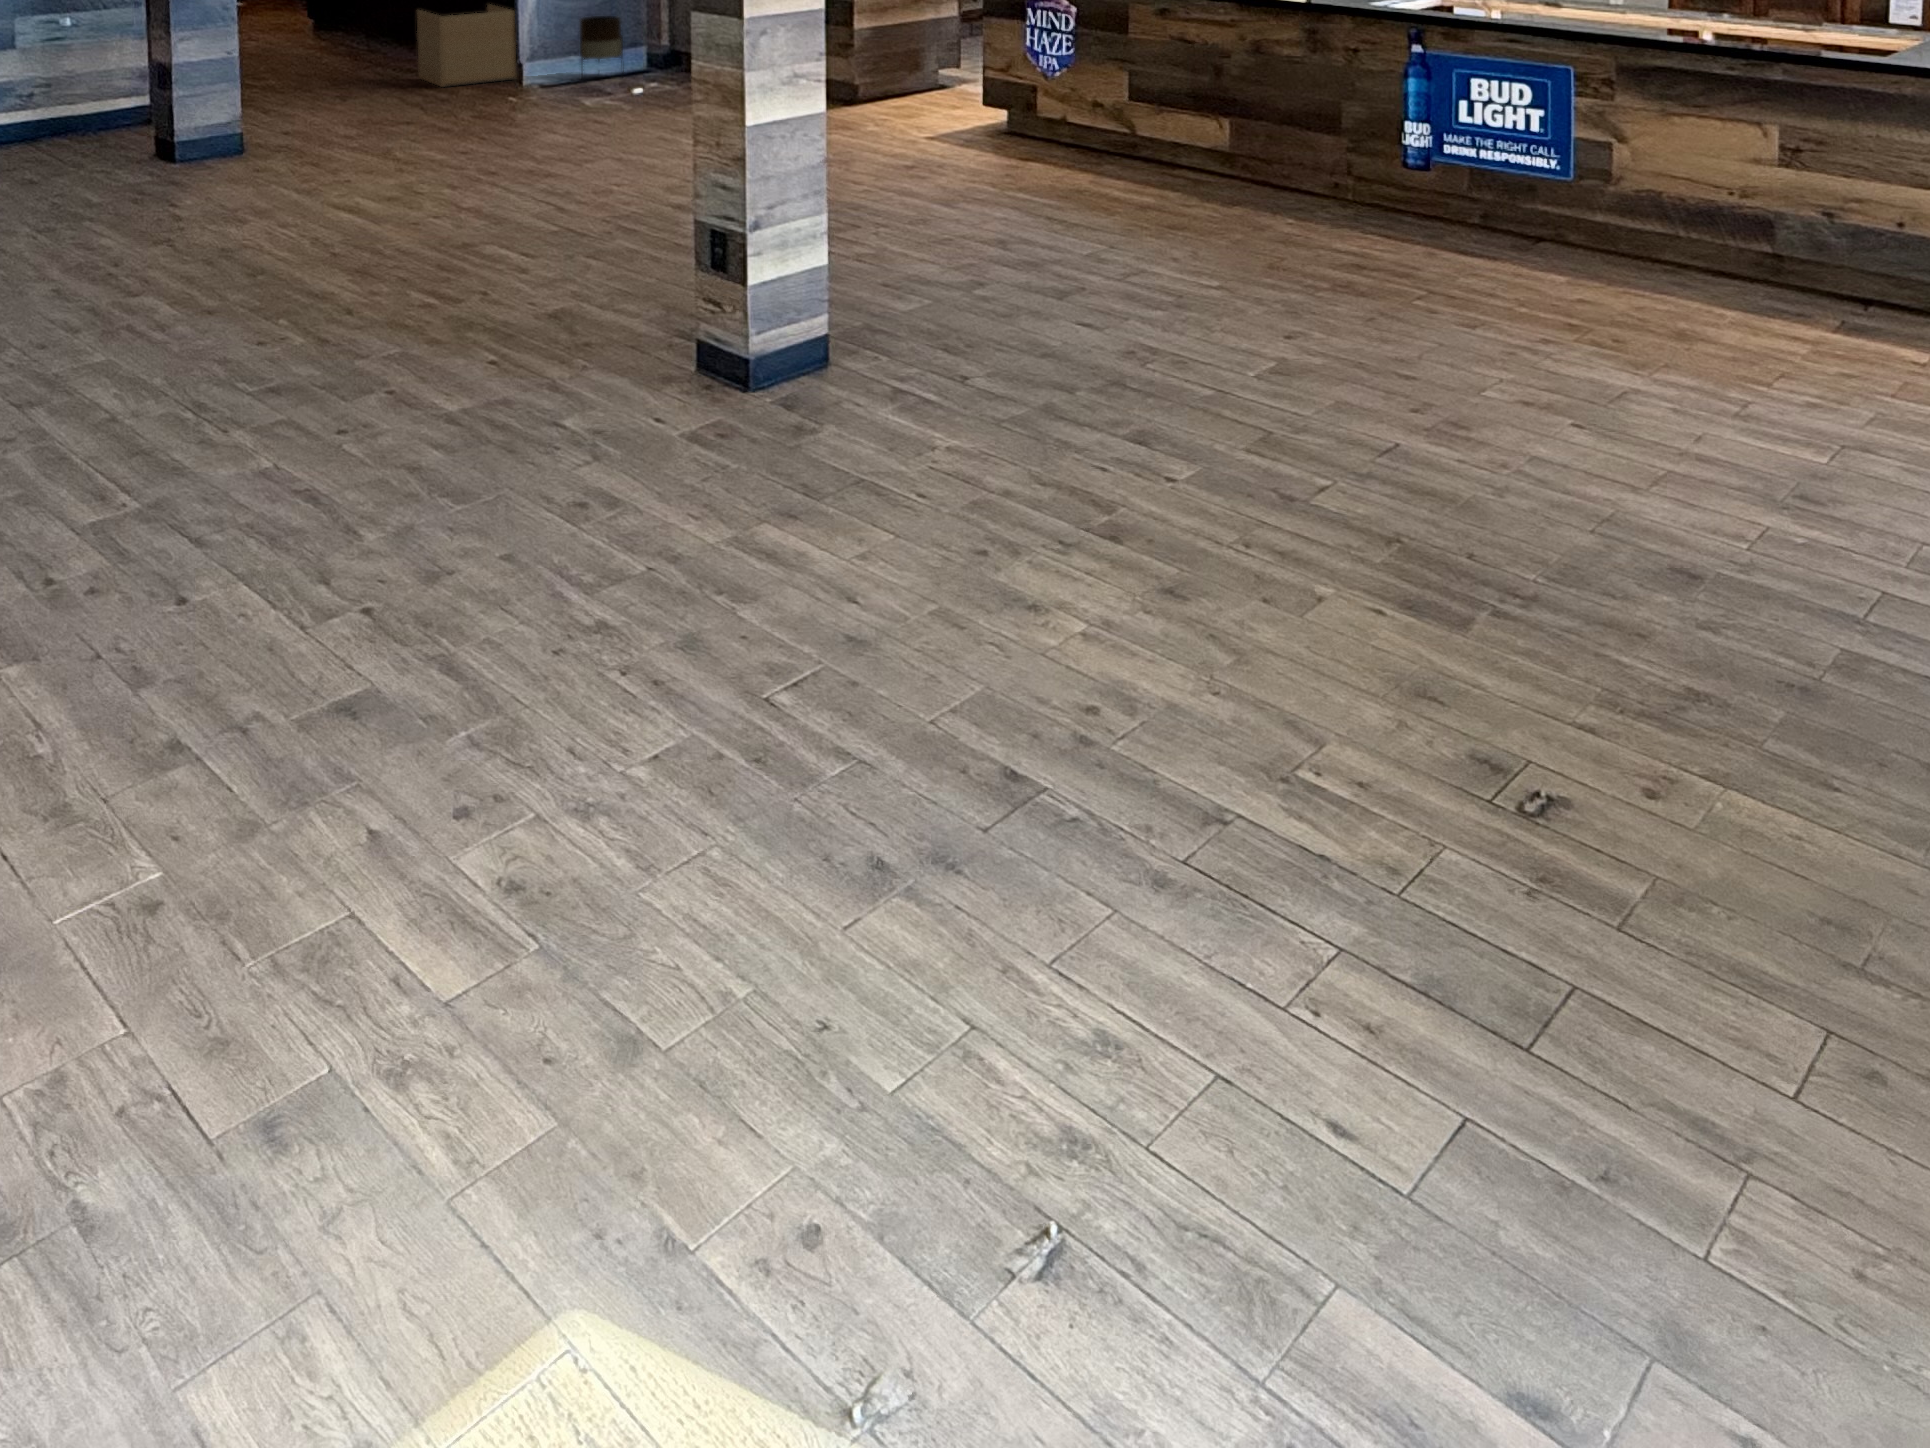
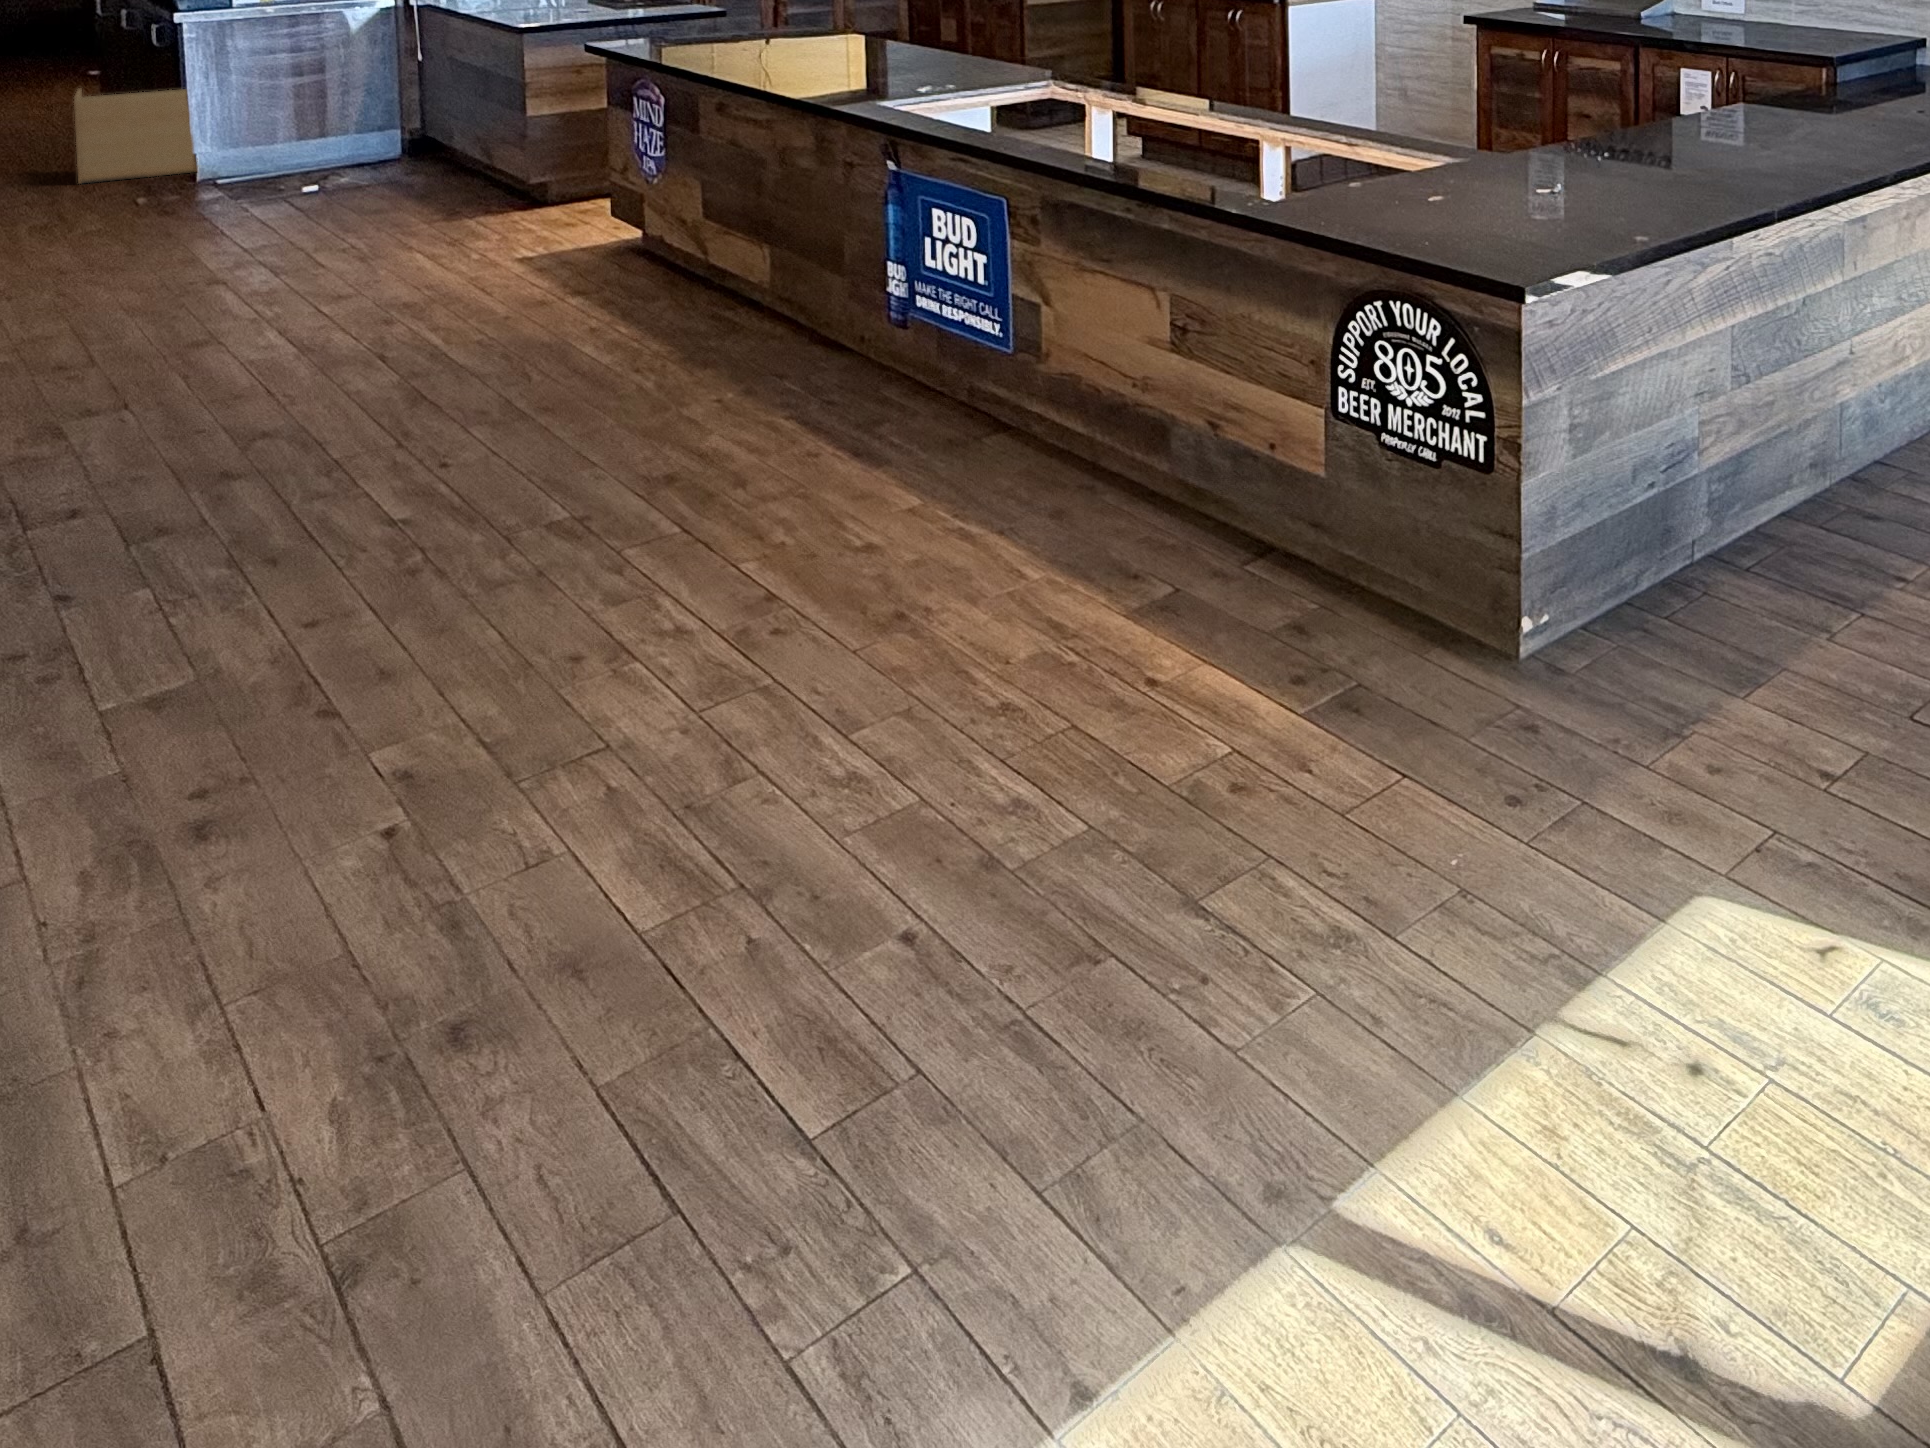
planter: present [580,16,624,72] -> none [273,94,339,173]

